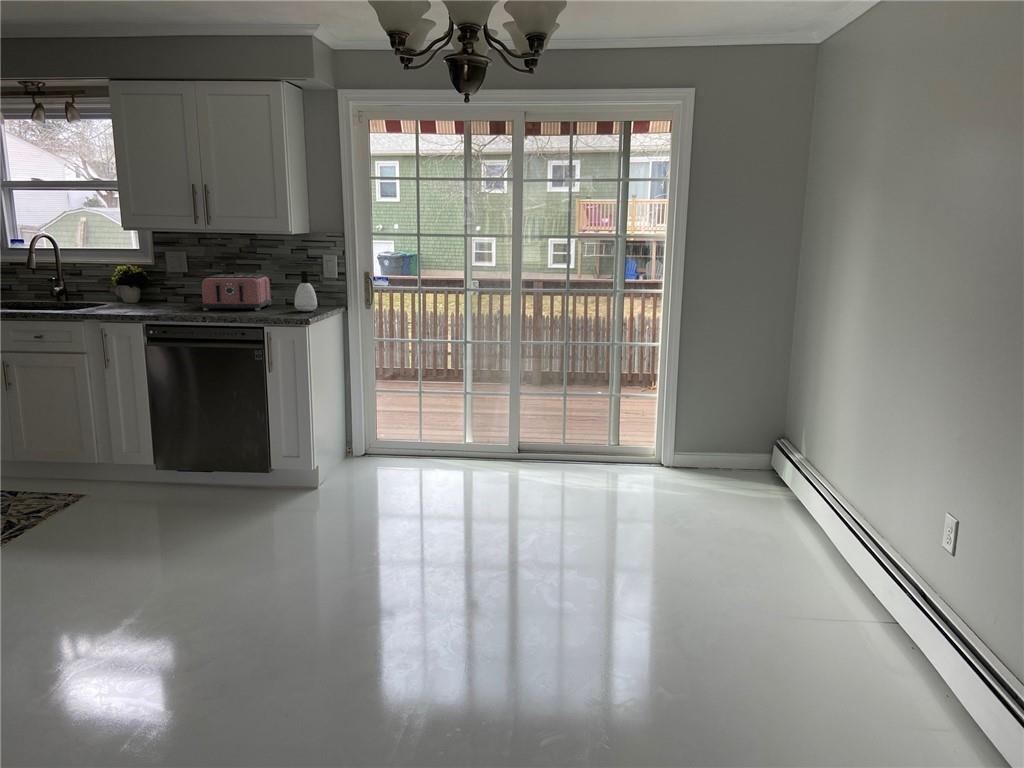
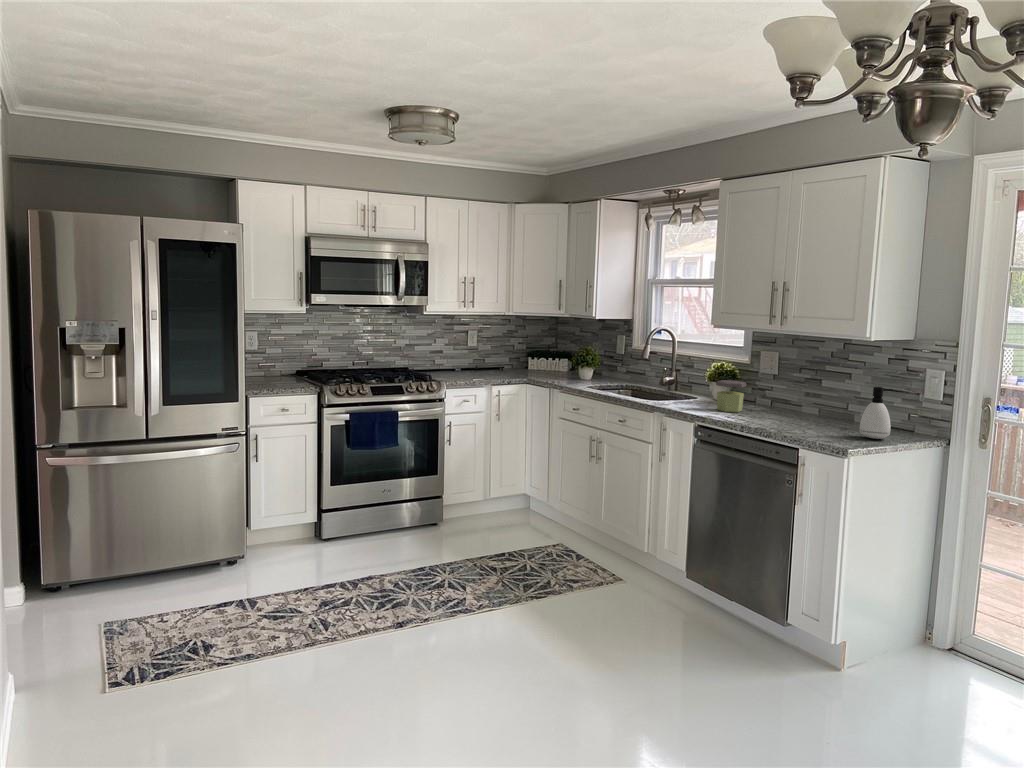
toaster: present [202,274,272,311] -> none [762,380,856,428]
jar: none [145,280,173,310] -> present [716,380,746,412]

